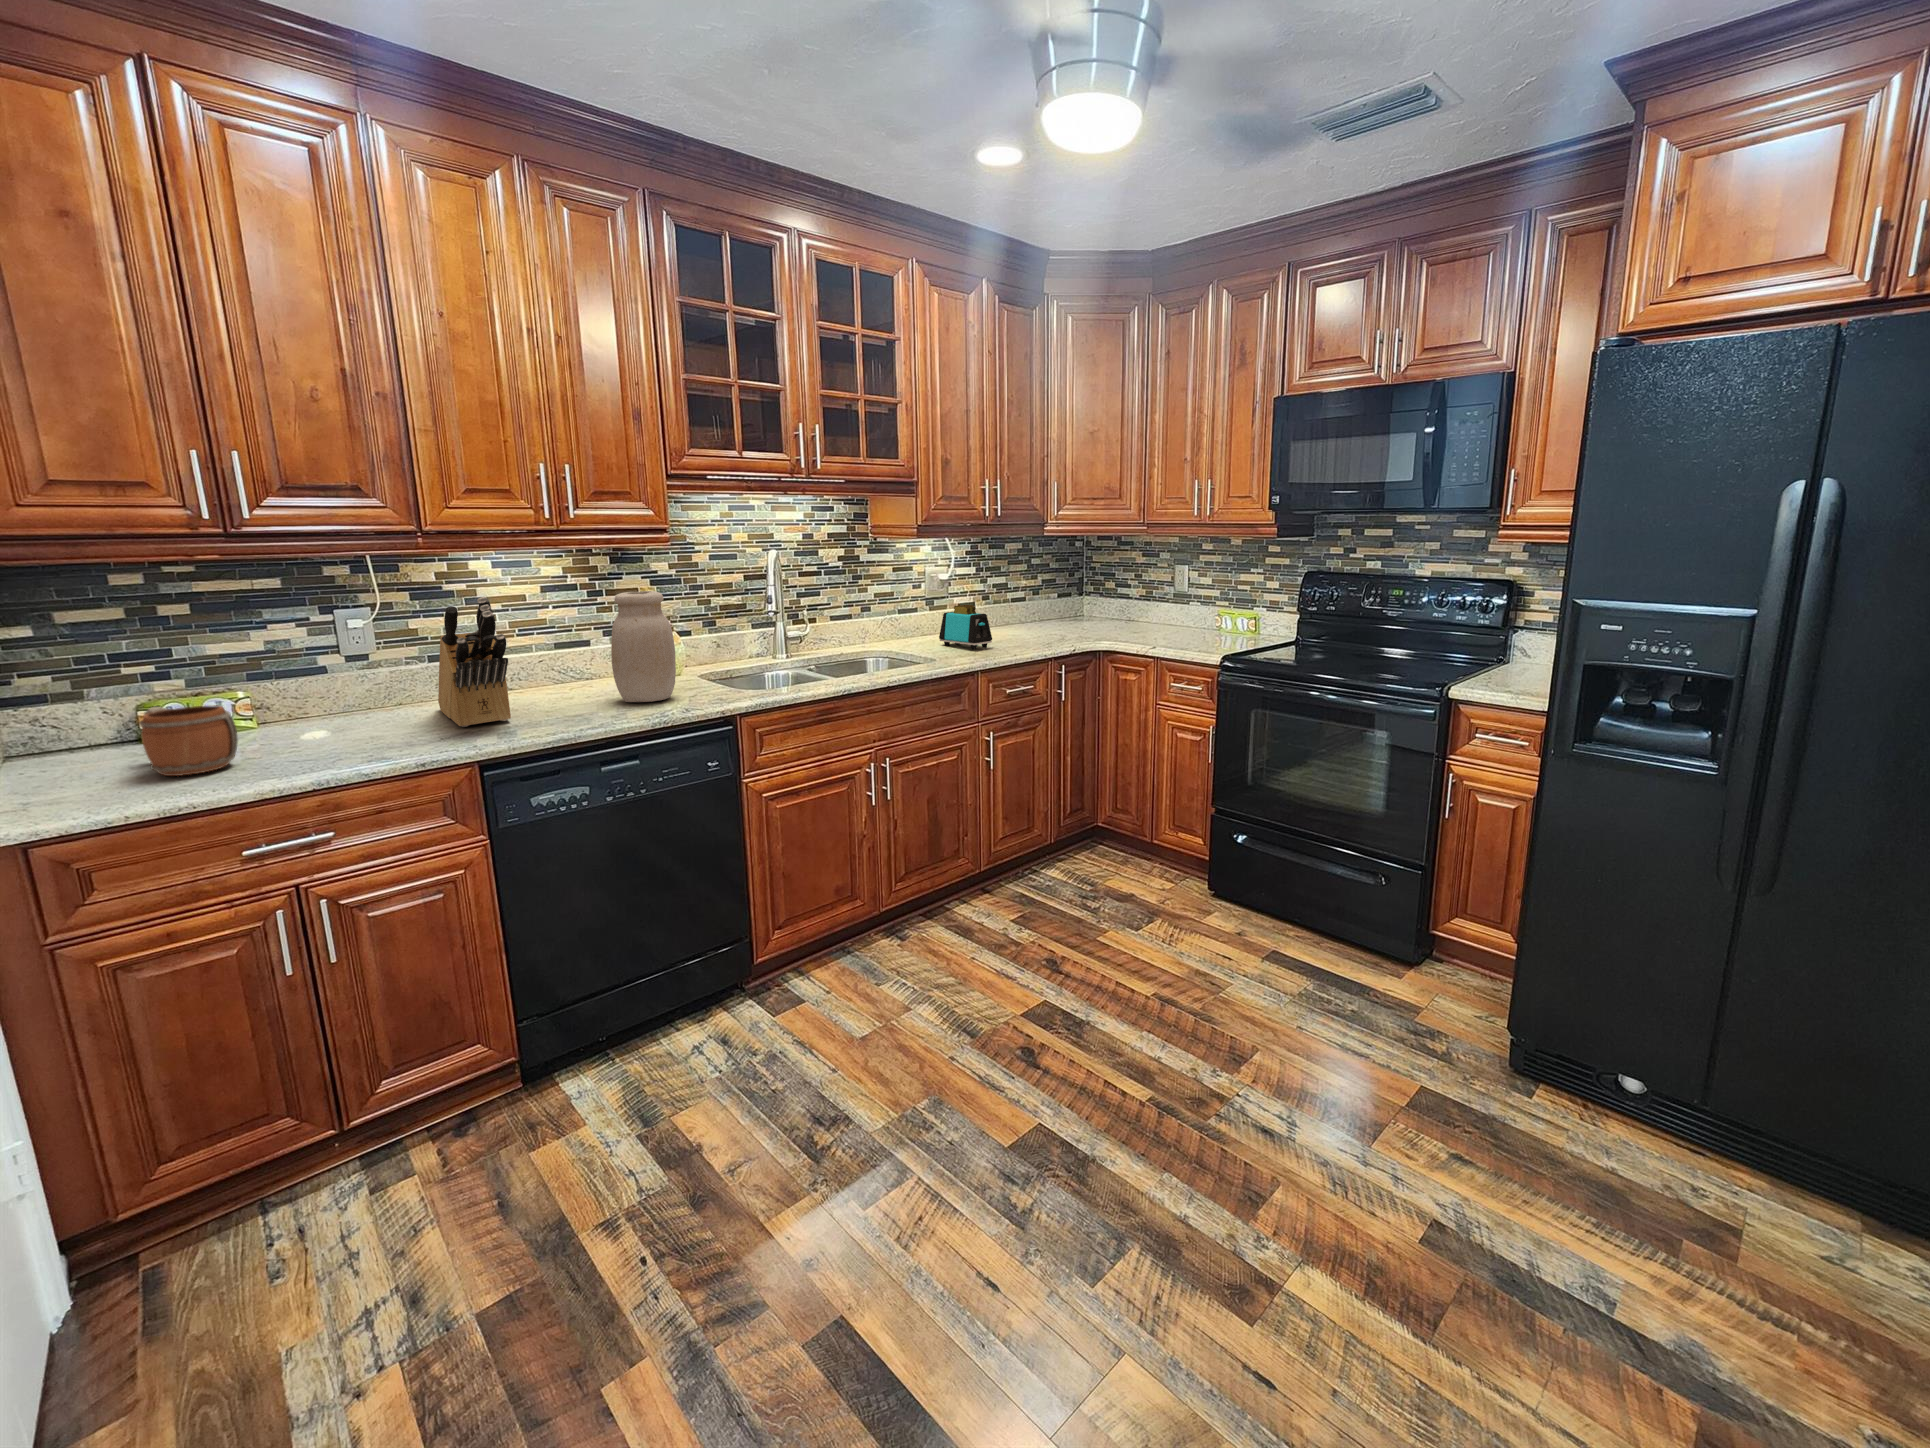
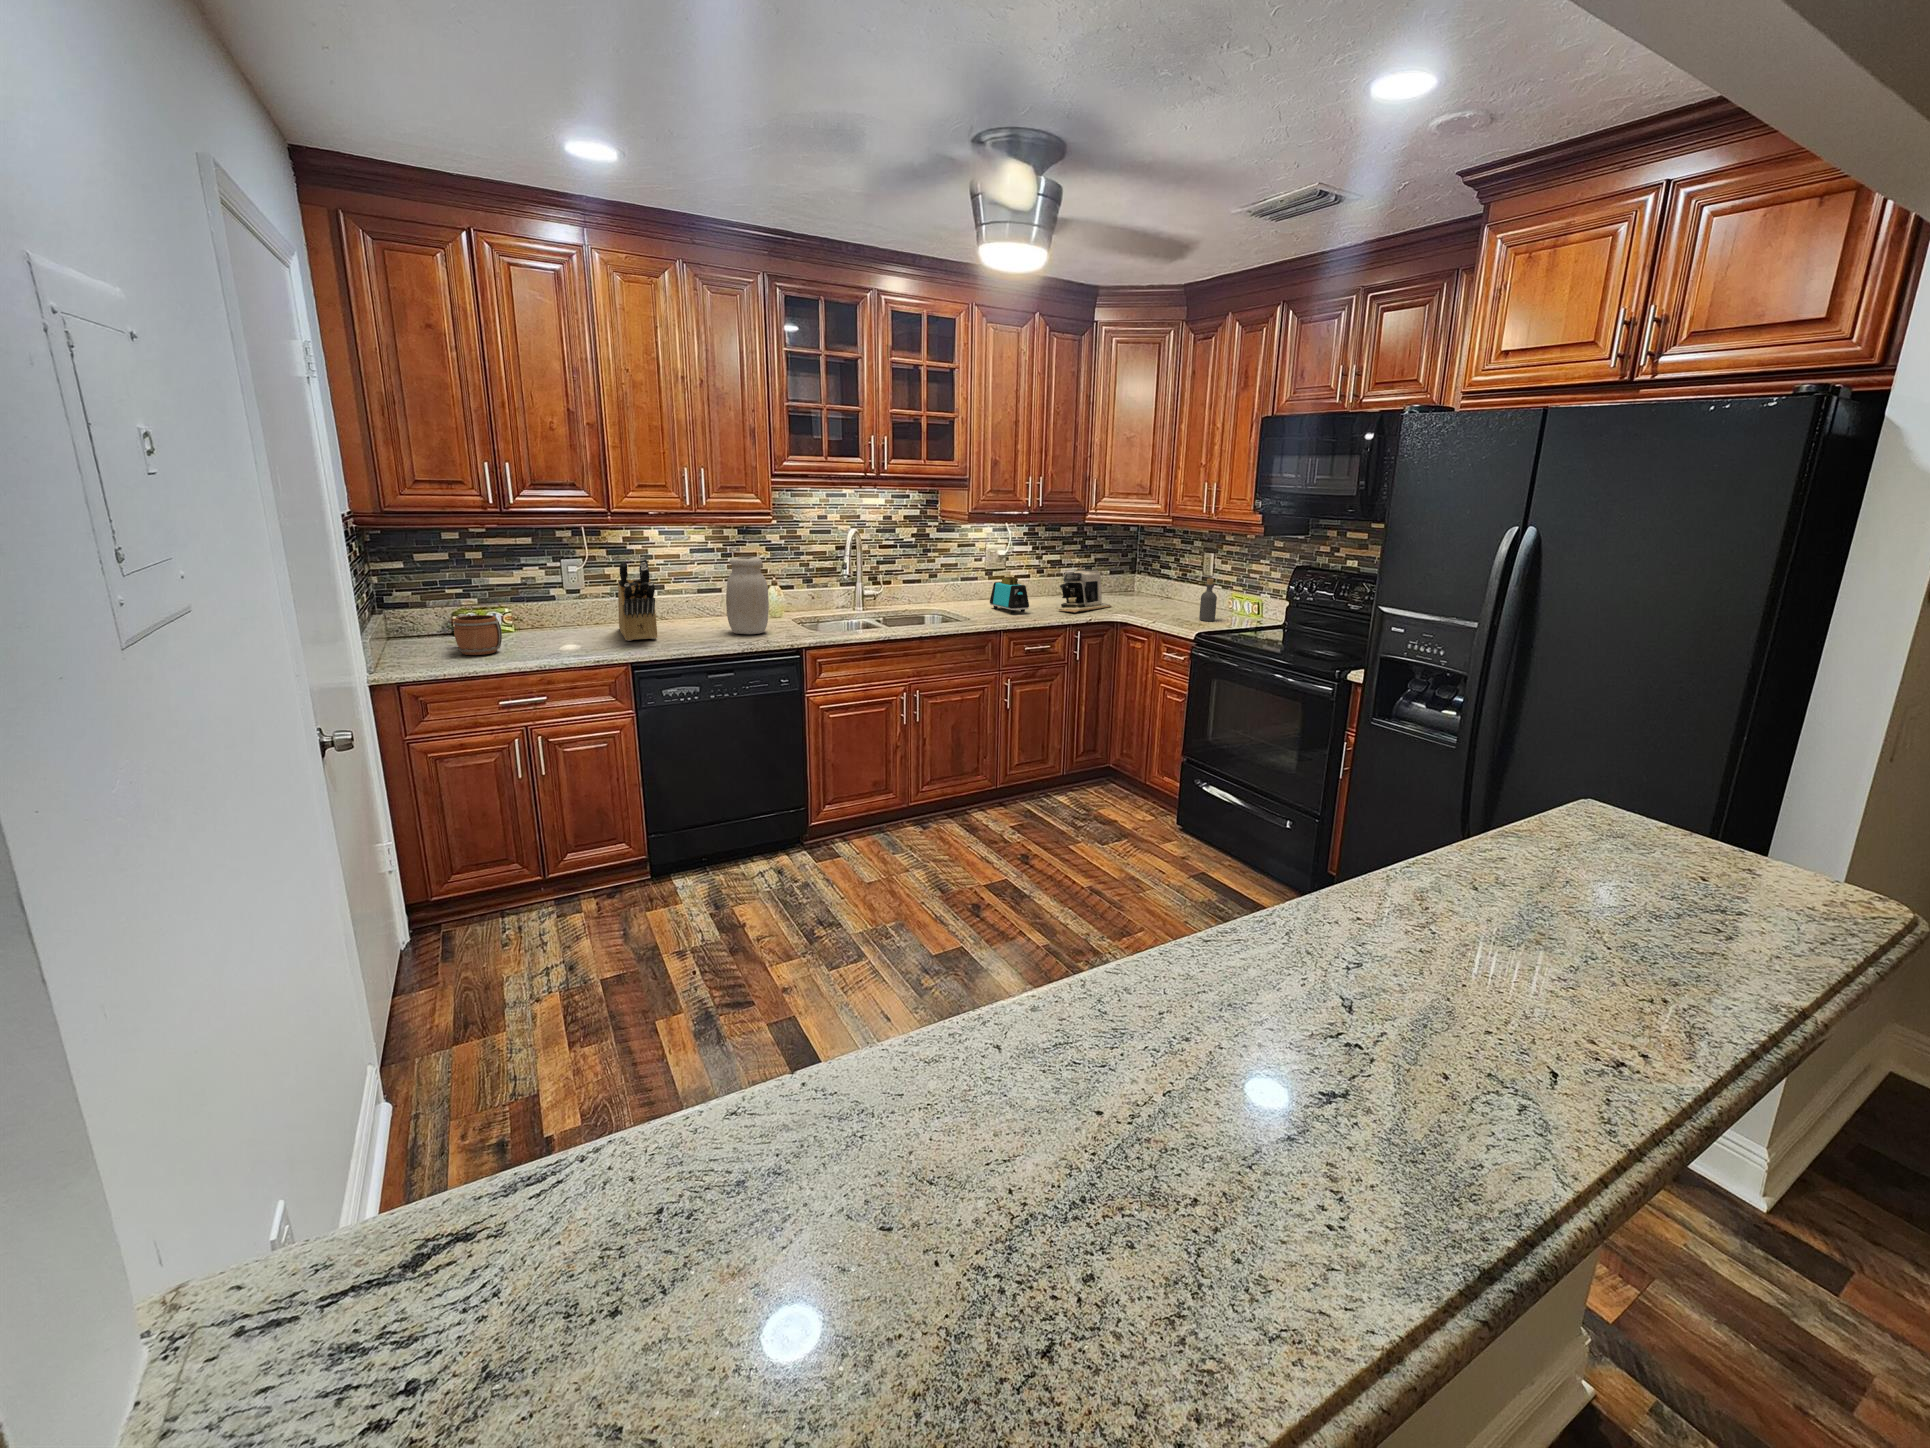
coffee maker: none [1015,591,1076,644] -> present [1058,569,1111,613]
bottle: none [1185,594,1204,643] -> present [1199,579,1217,621]

